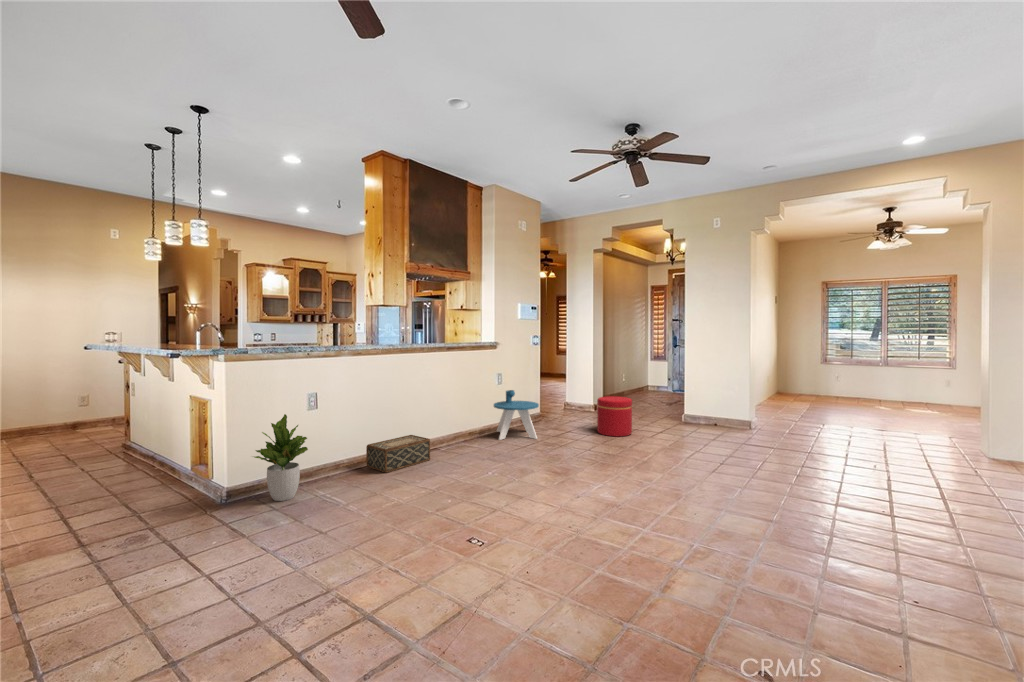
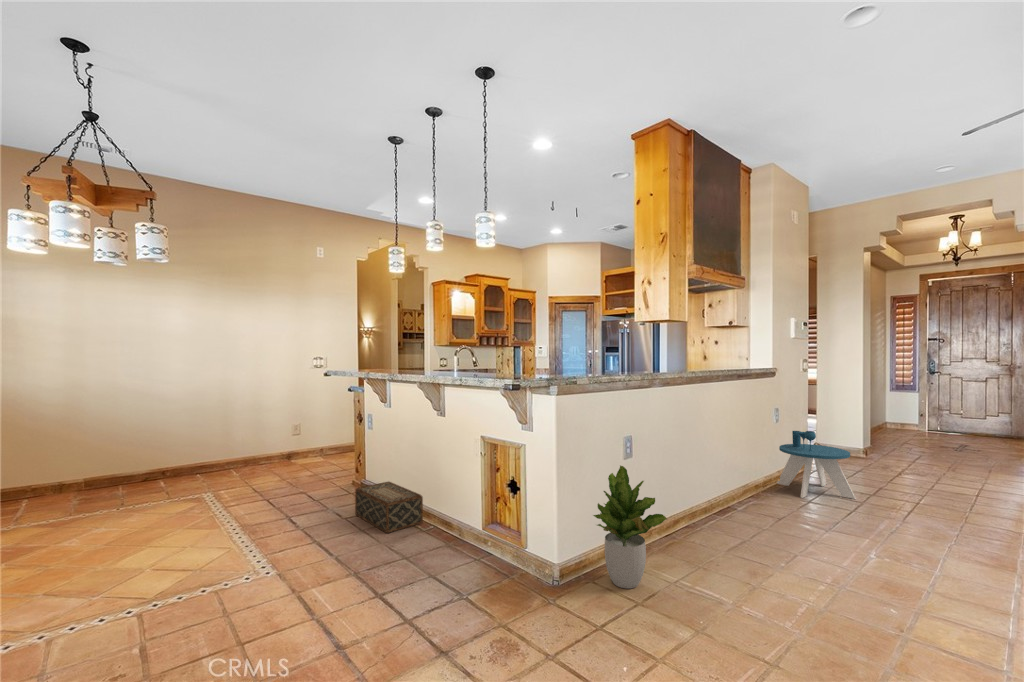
ottoman: present [597,396,632,436] -> none [926,442,992,501]
woven basket: present [366,435,430,473] -> present [355,482,423,533]

